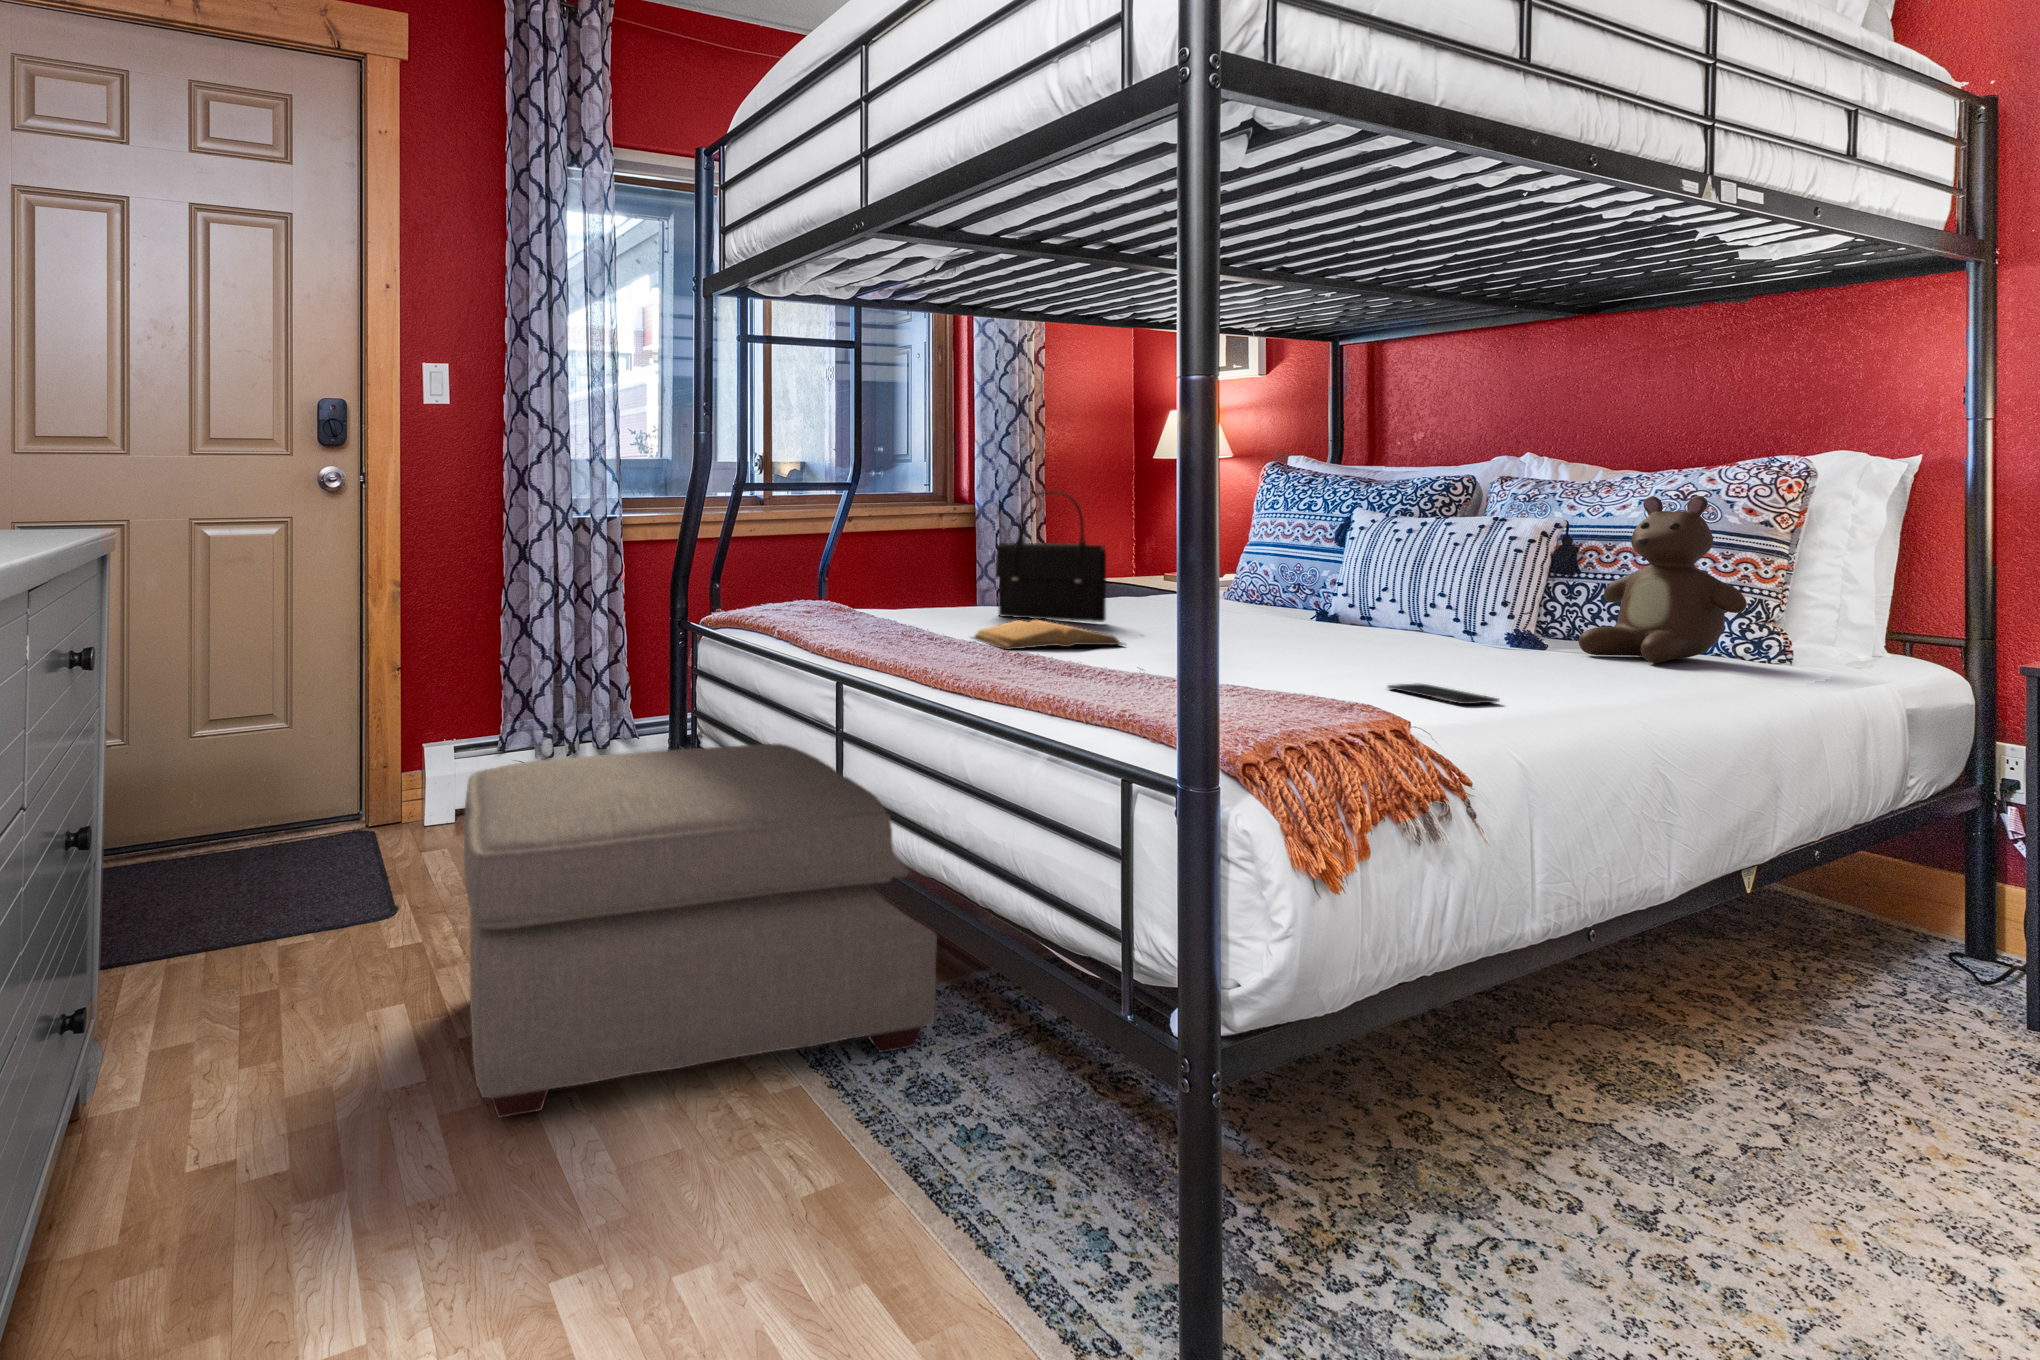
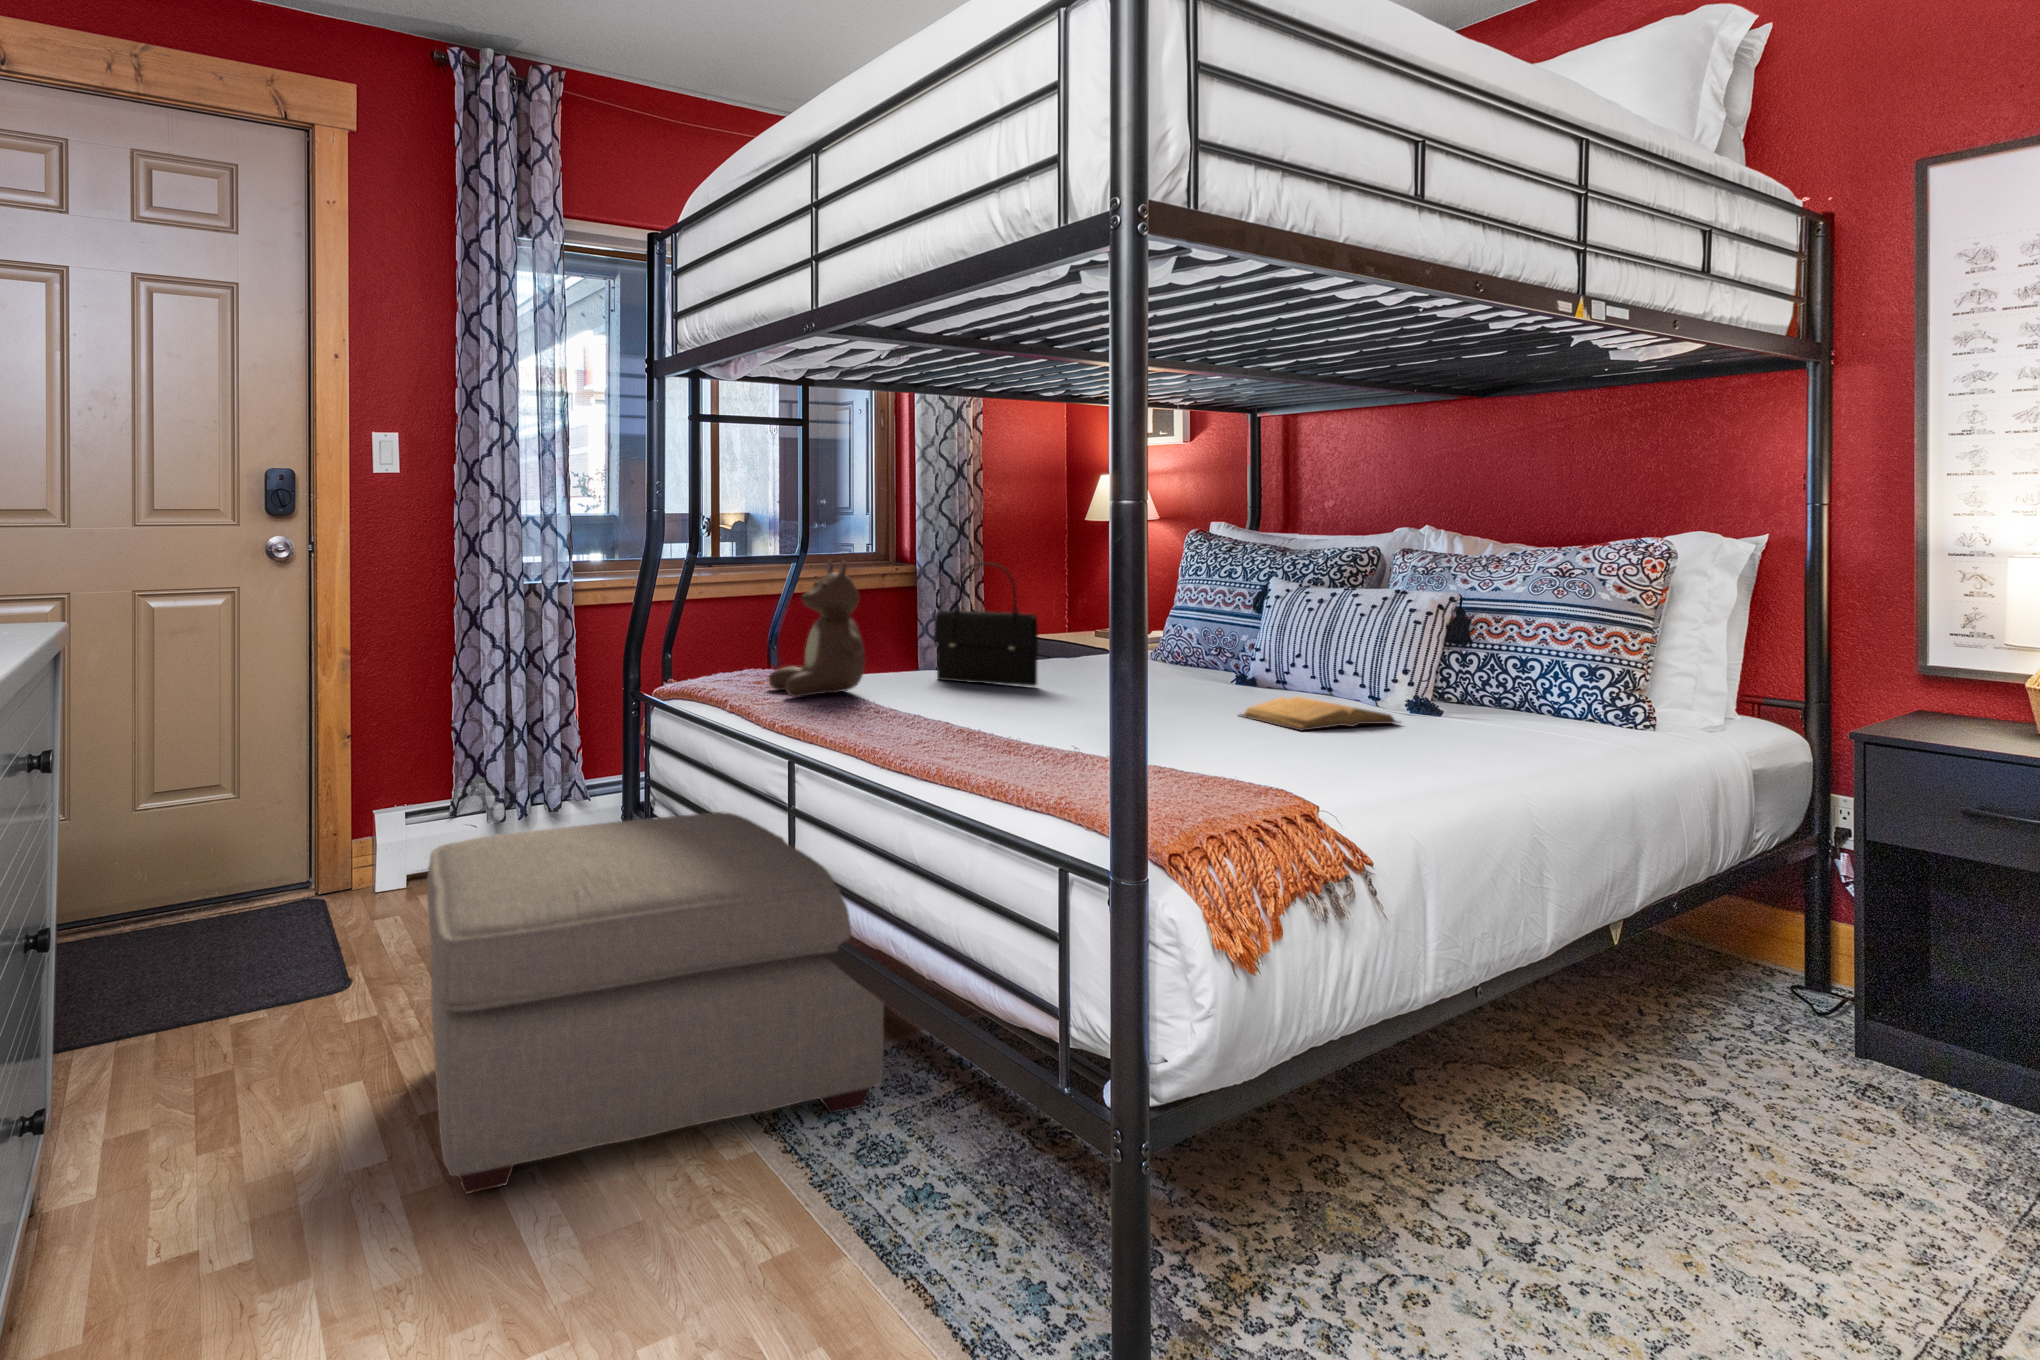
teddy bear: present [1579,496,1747,663] -> present [769,560,865,697]
book: present [973,620,1124,650] -> present [1240,697,1401,731]
smartphone: present [1388,684,1499,704] -> none [1294,759,1393,783]

